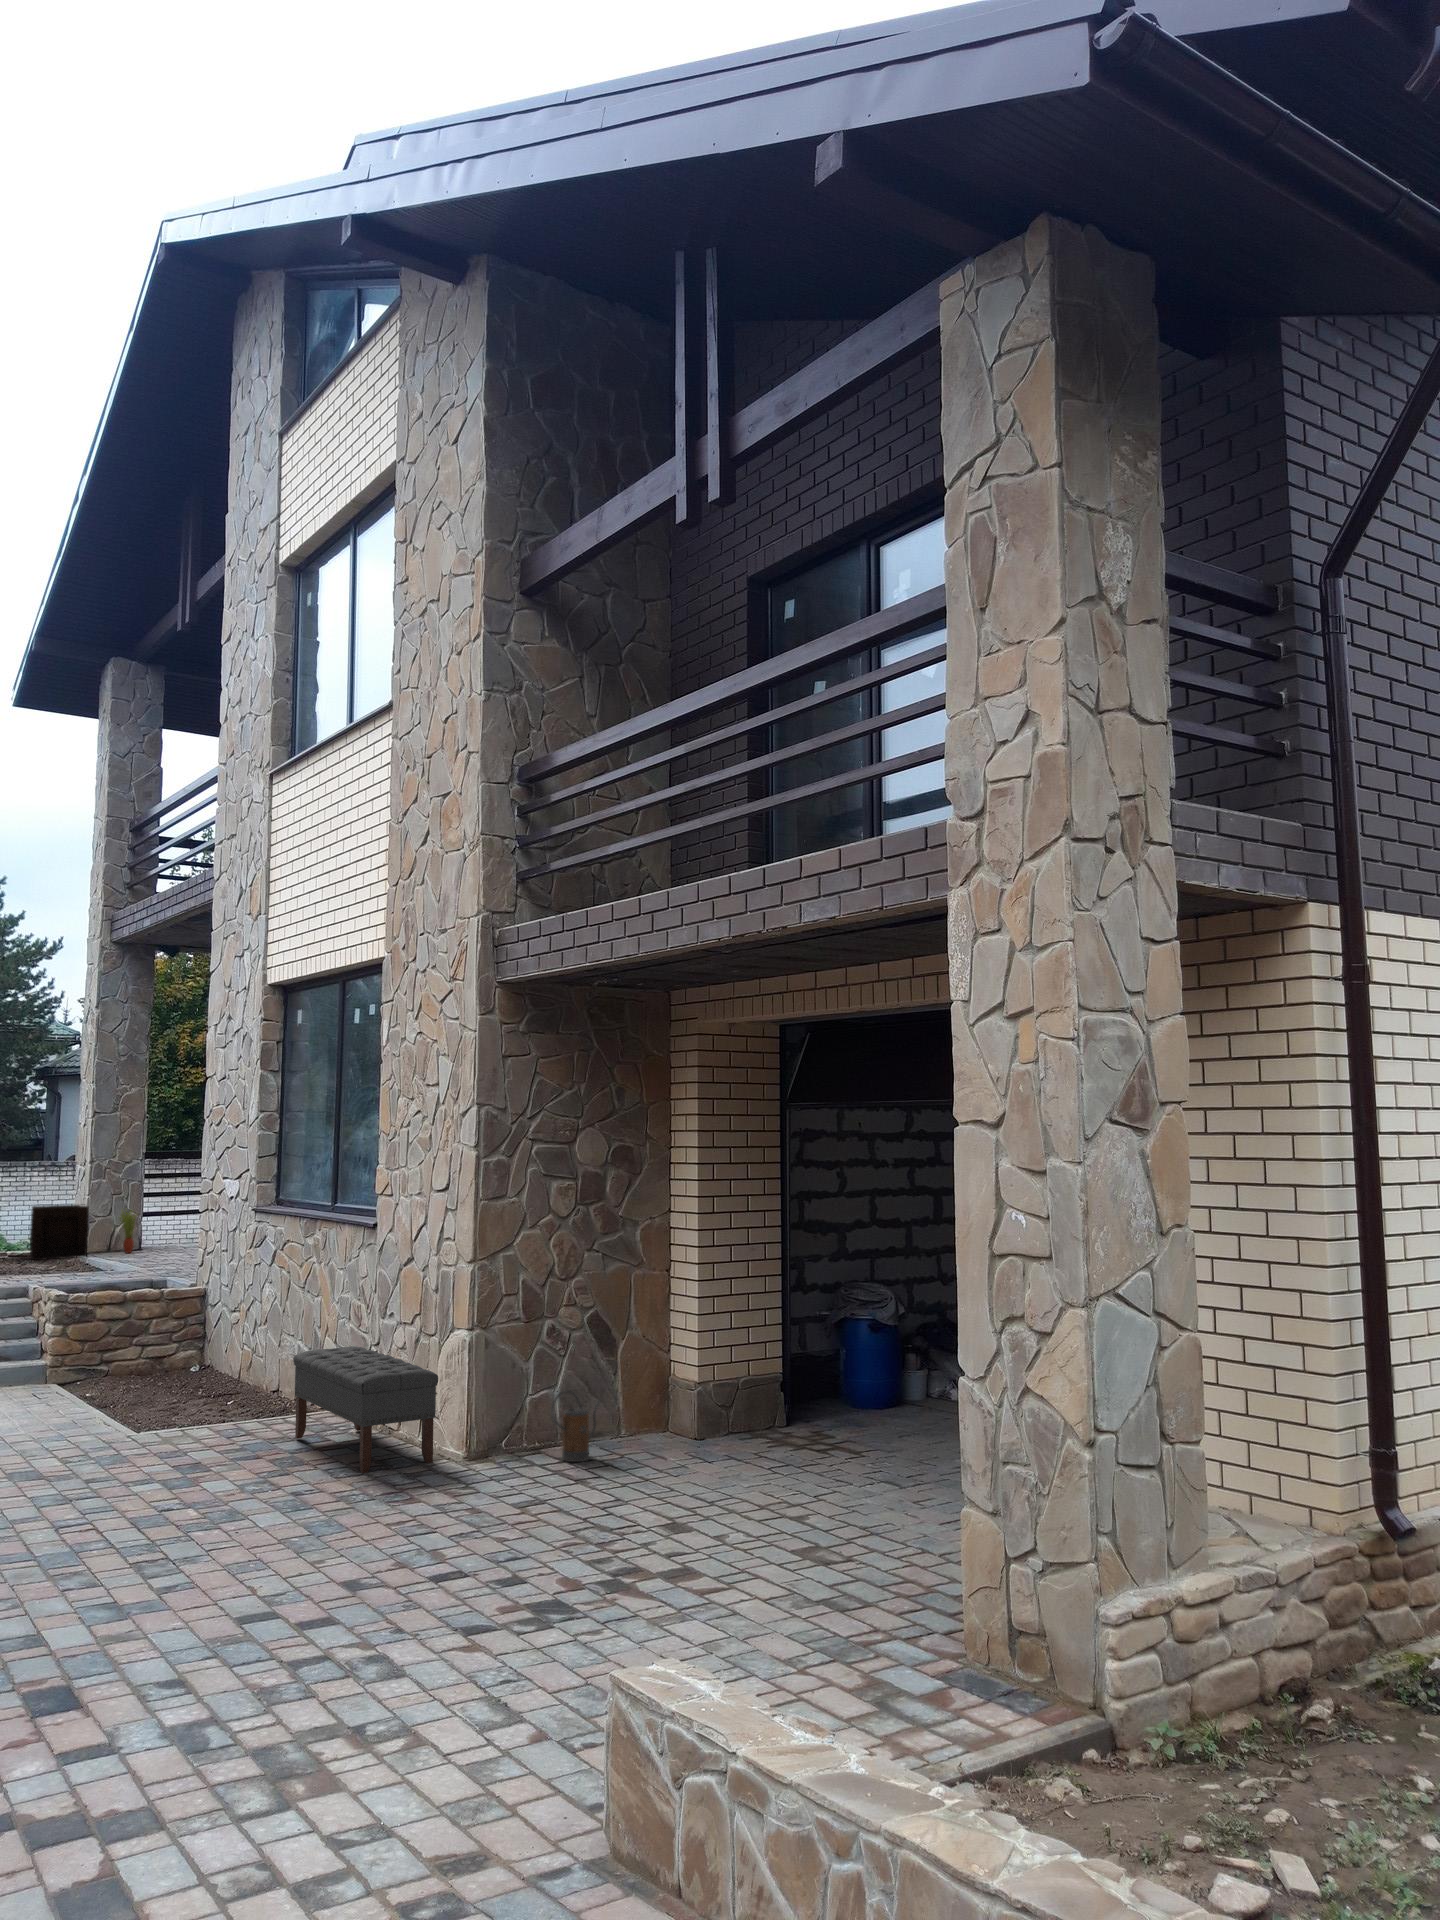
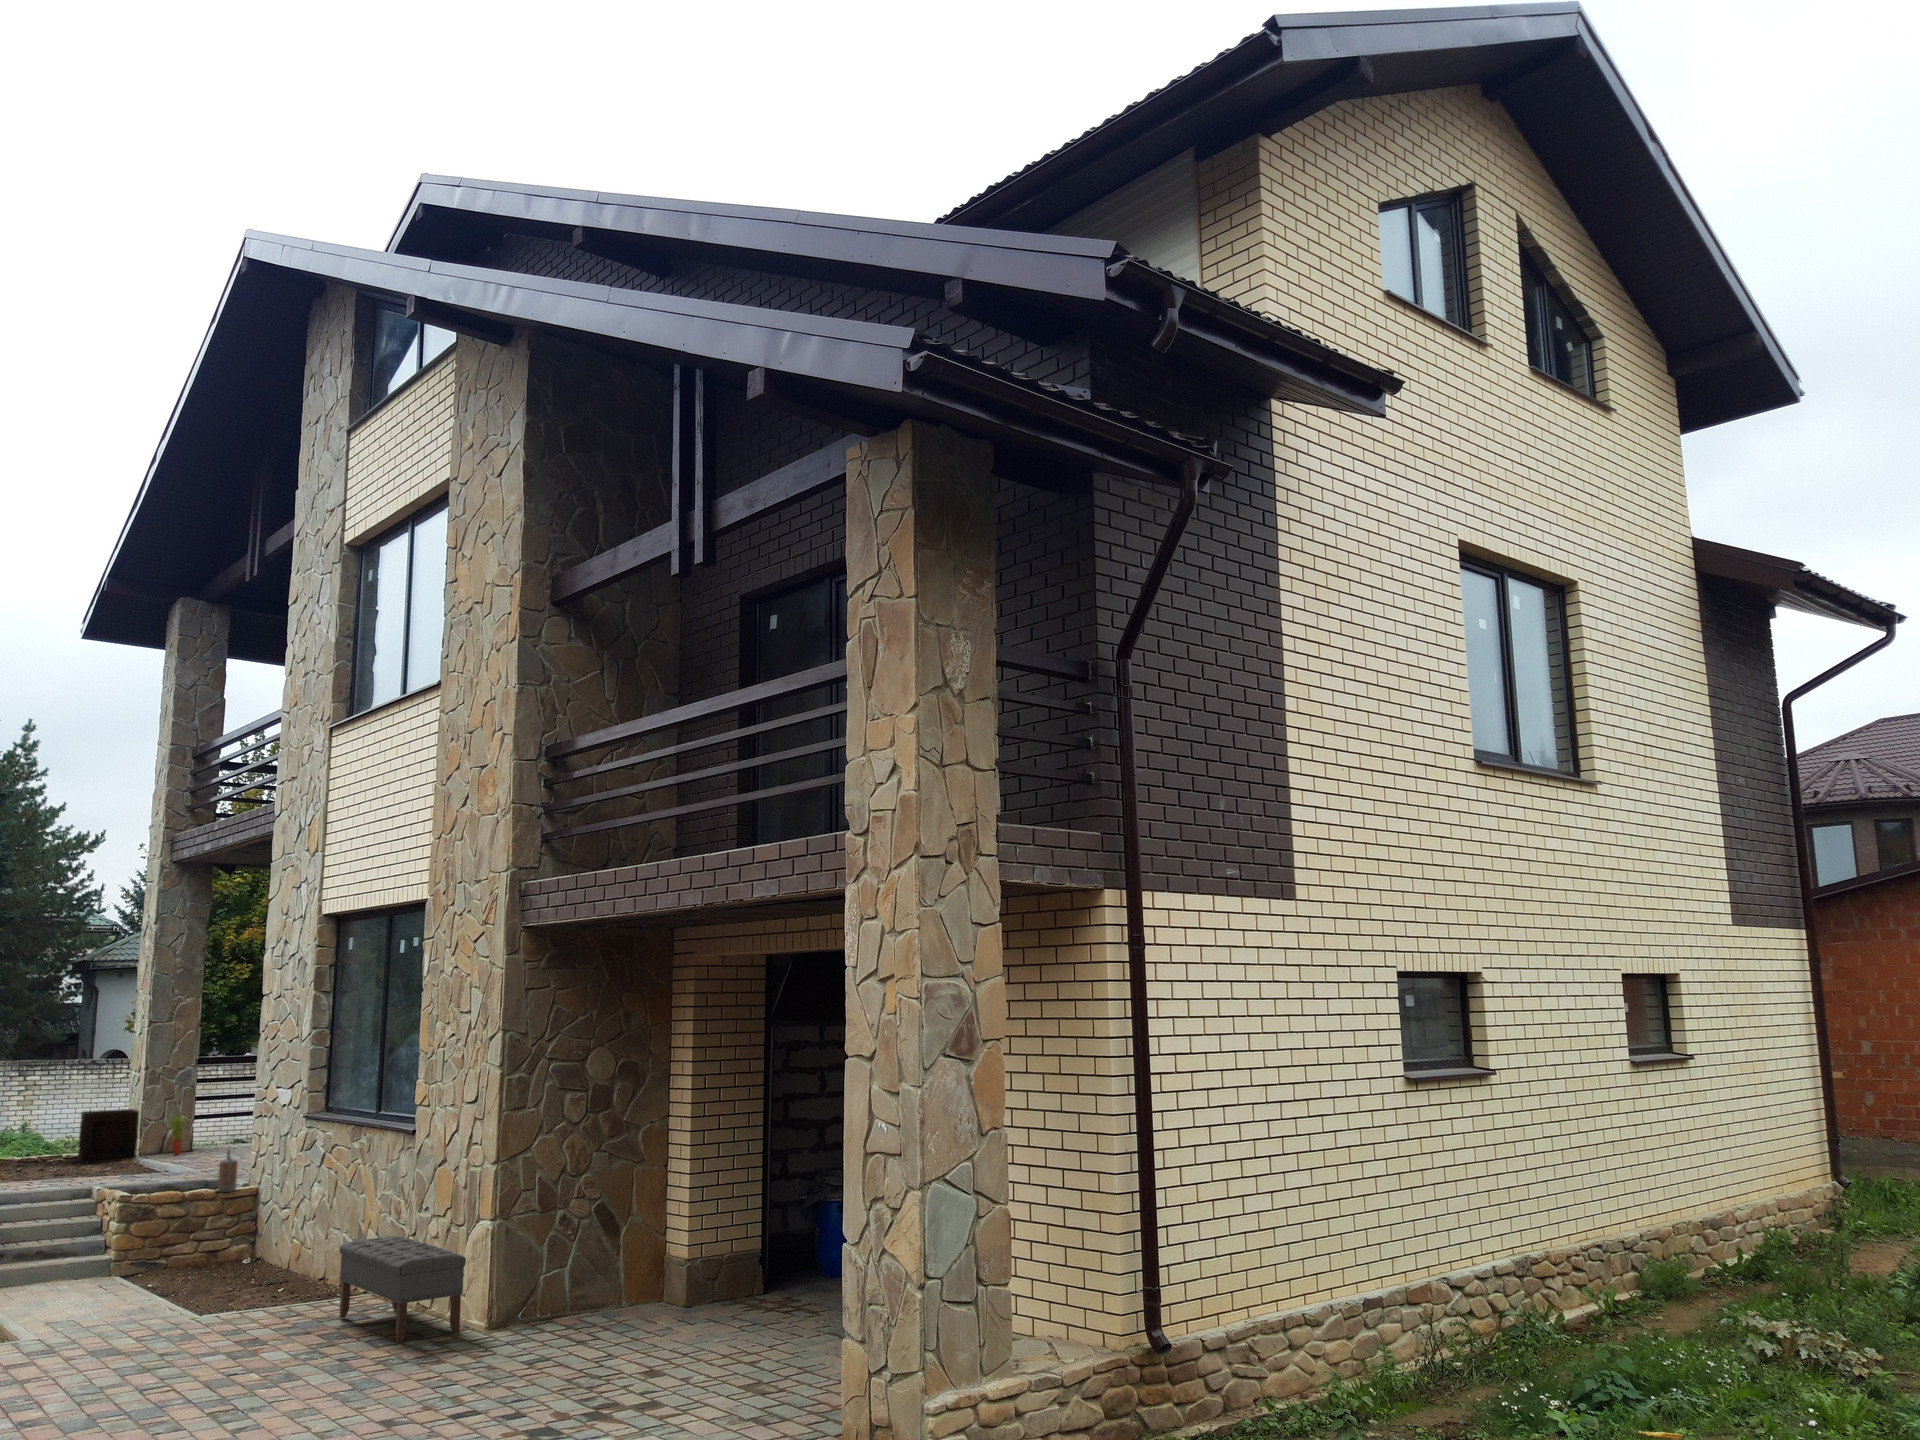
watering can: present [551,1390,600,1462] -> present [218,1147,238,1192]

